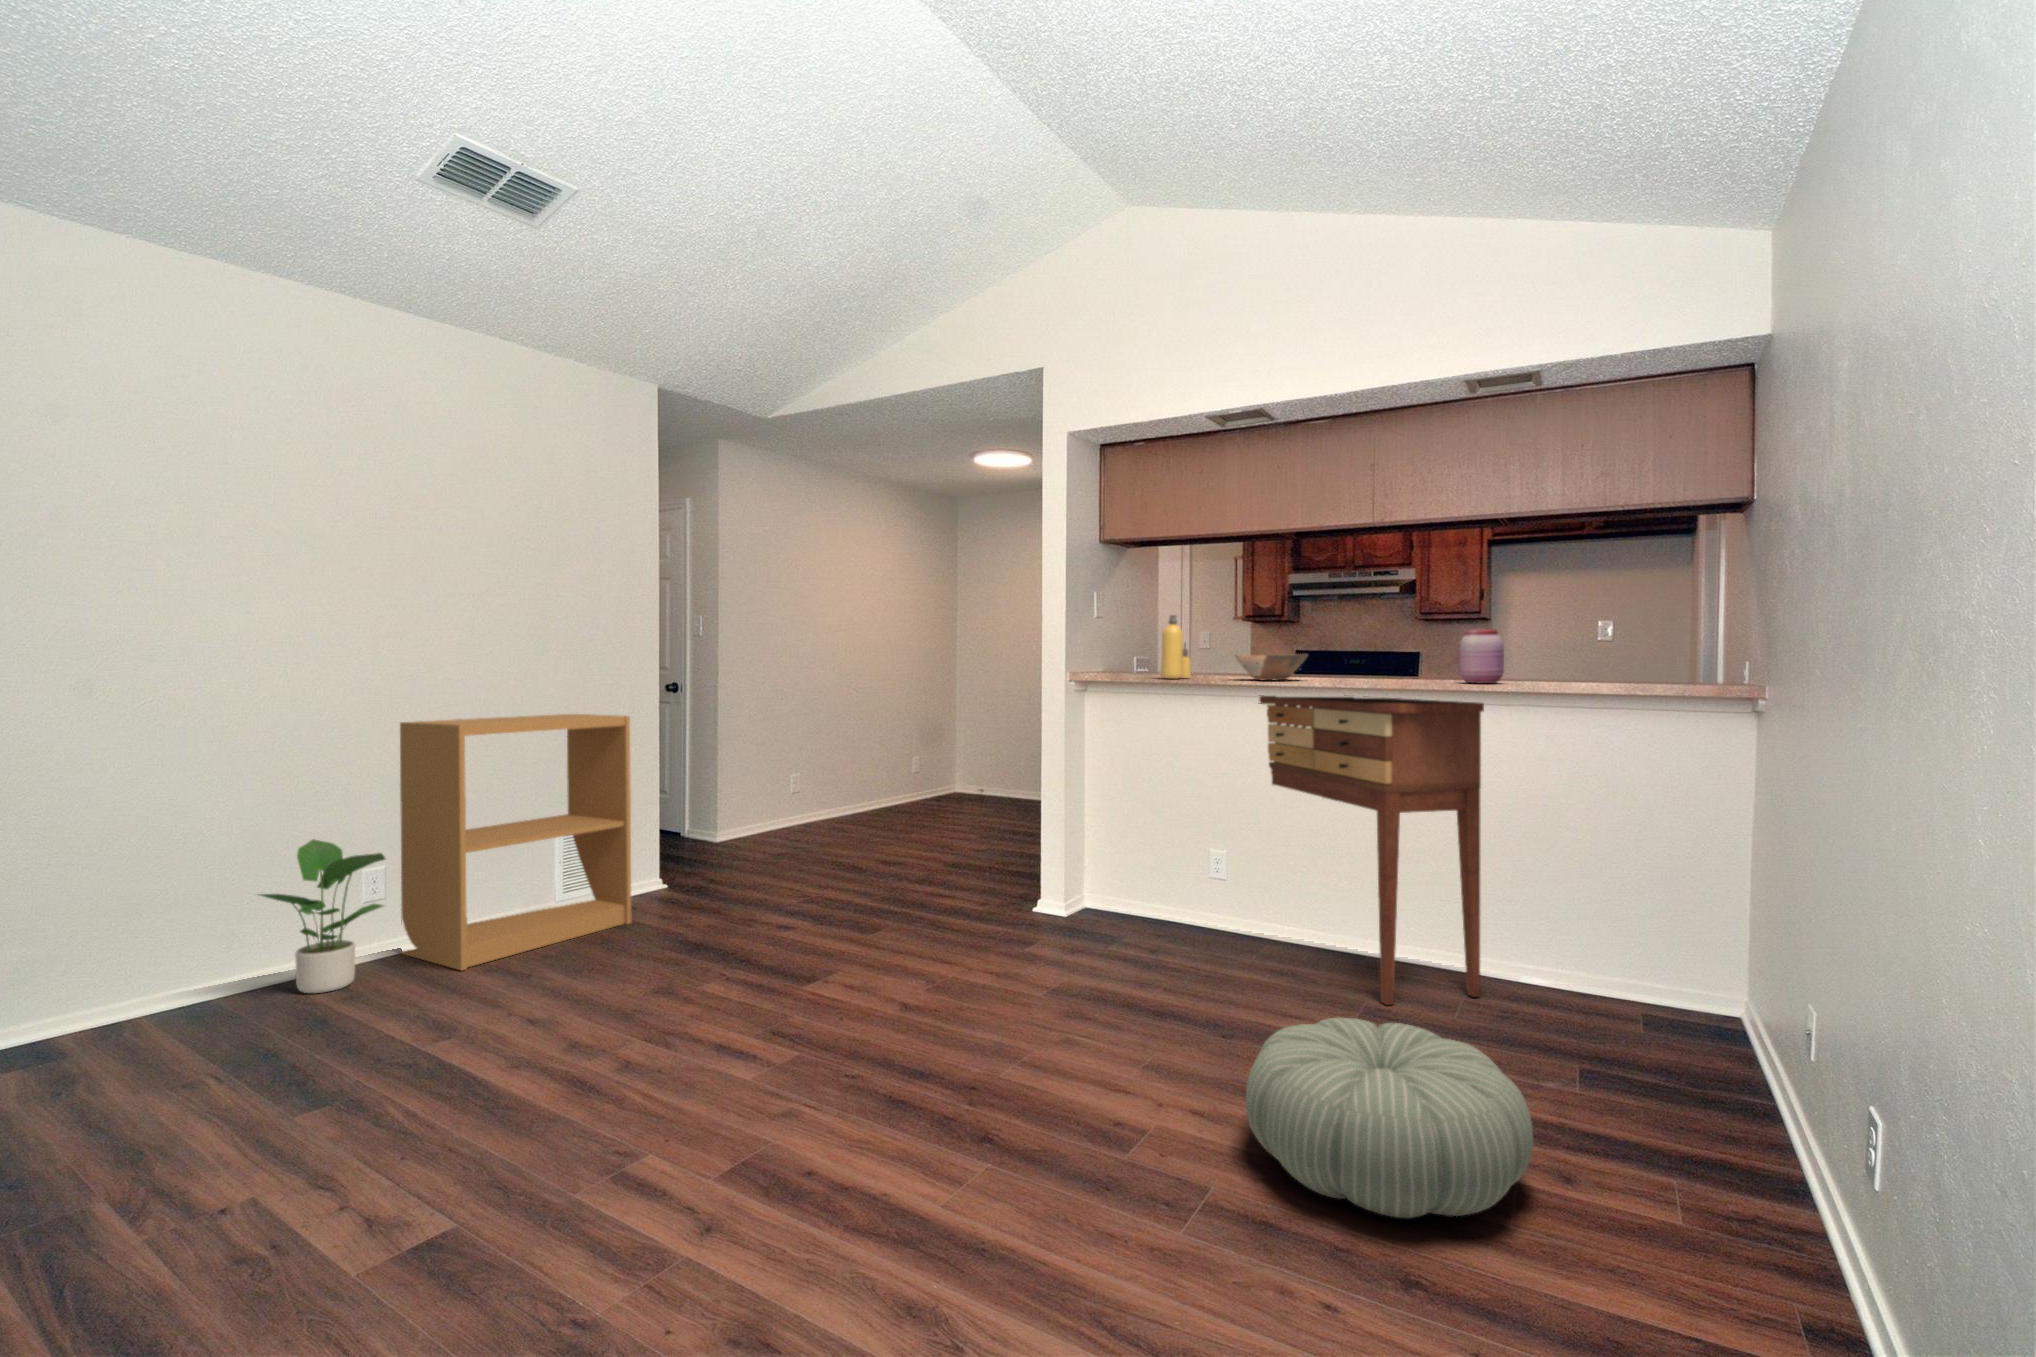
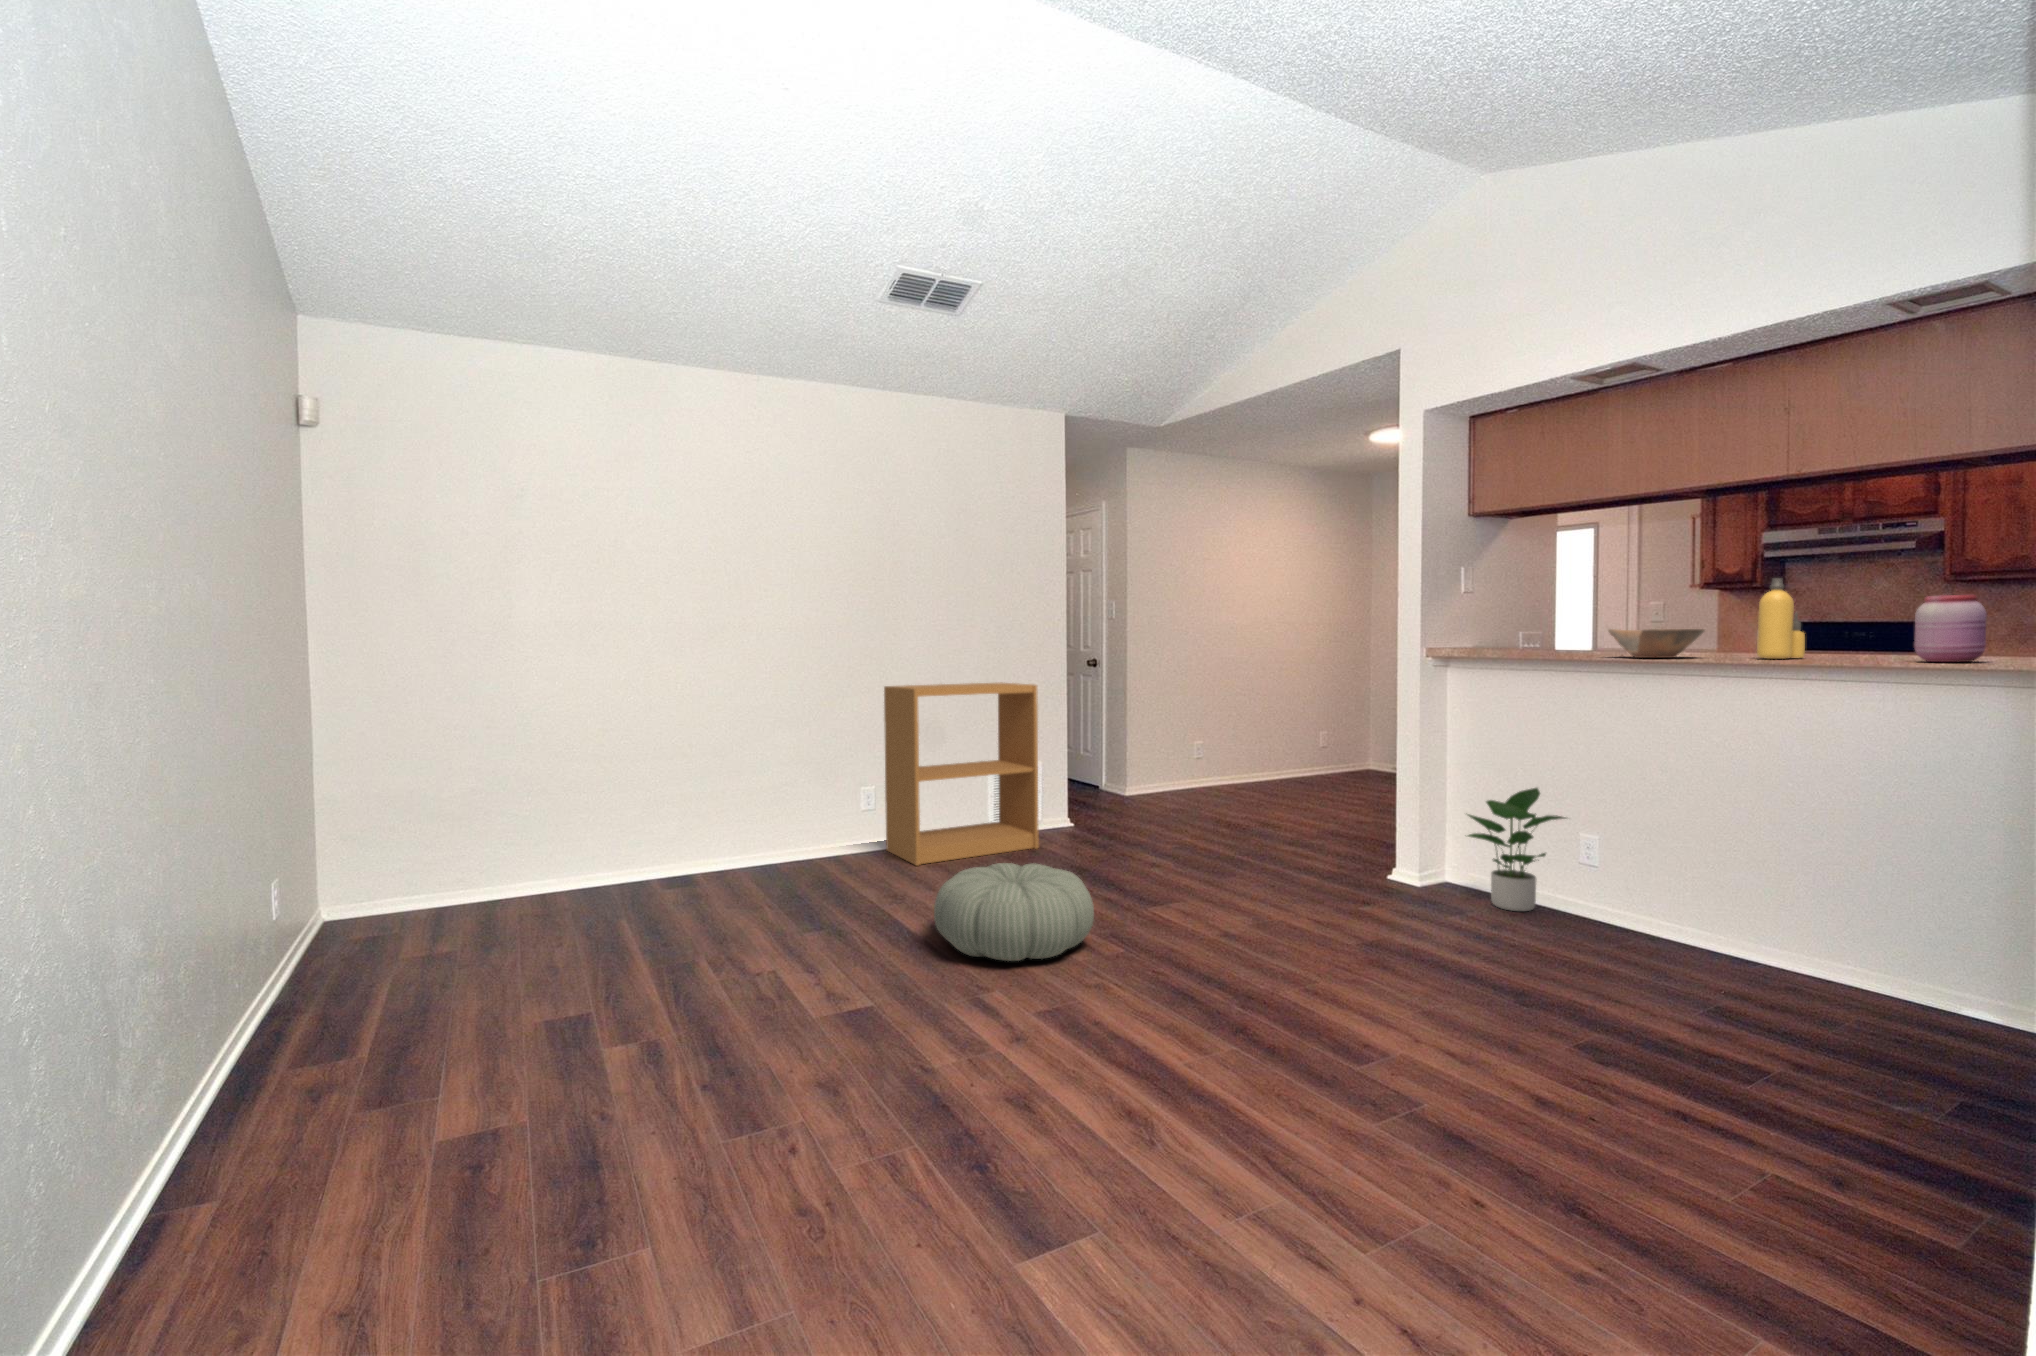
bottle: present [1161,615,1191,679] -> present [1757,578,1805,659]
console table: present [1258,695,1484,1005] -> none [1632,674,1918,1038]
potted plant: present [260,839,385,993] -> present [1468,788,1565,911]
pouf: present [1246,1017,1533,1218] -> present [934,863,1094,961]

